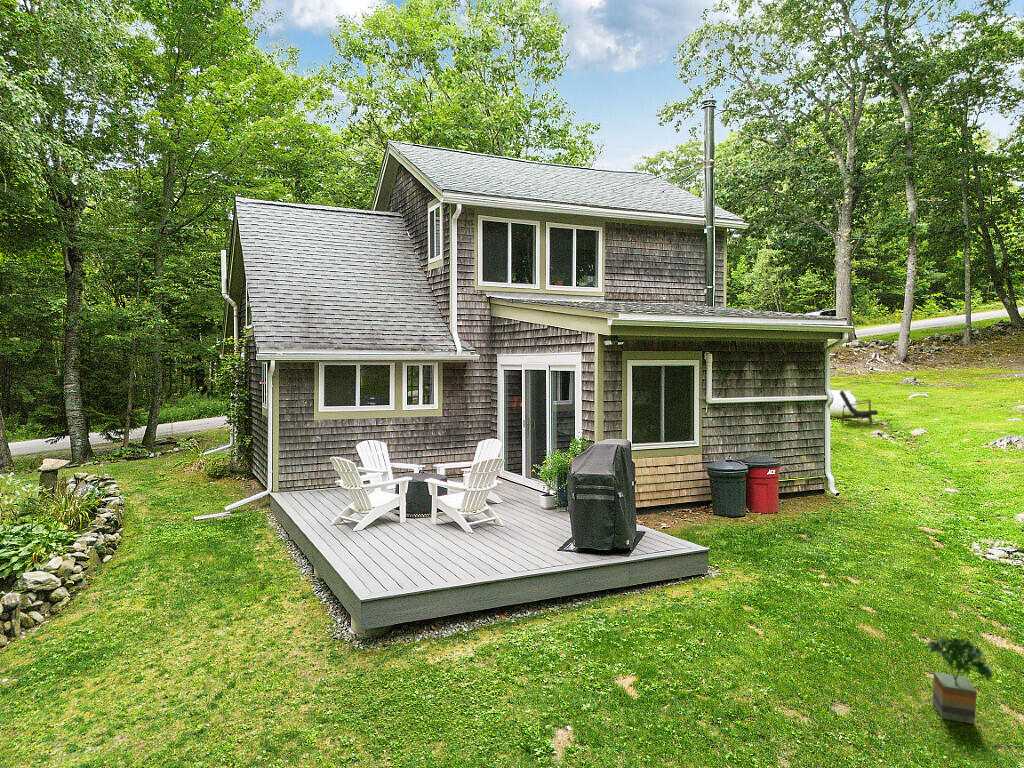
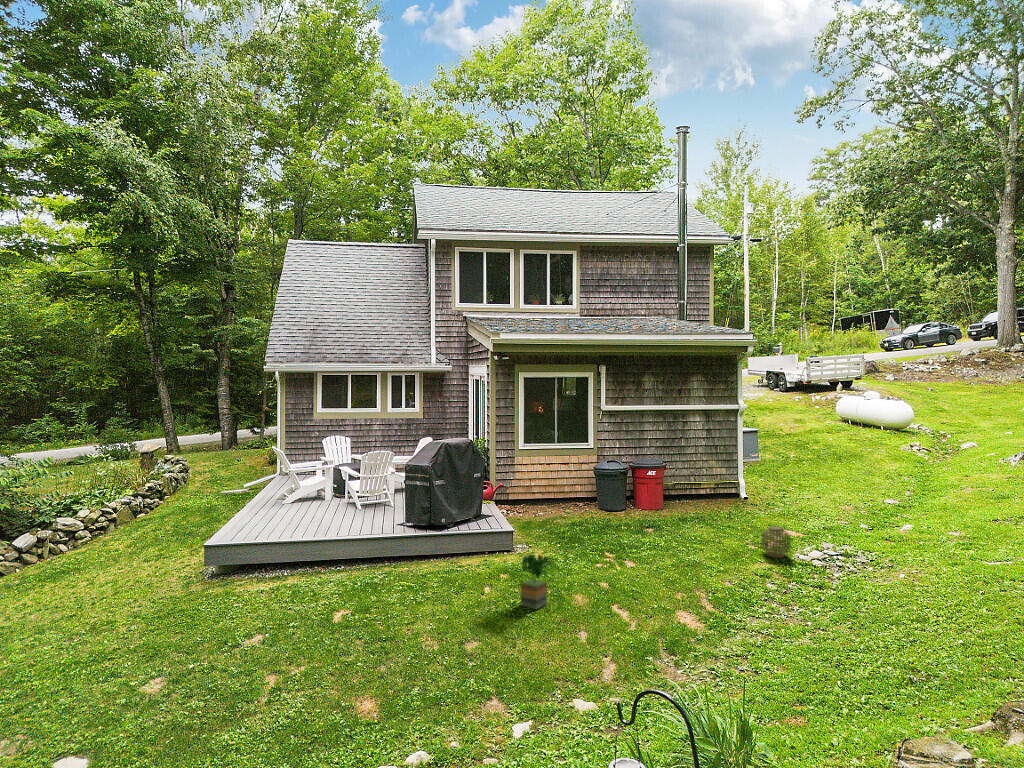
lounge chair: present [840,391,878,427] -> none [880,410,929,451]
woven basket: none [970,533,1009,569] -> present [761,526,790,558]

